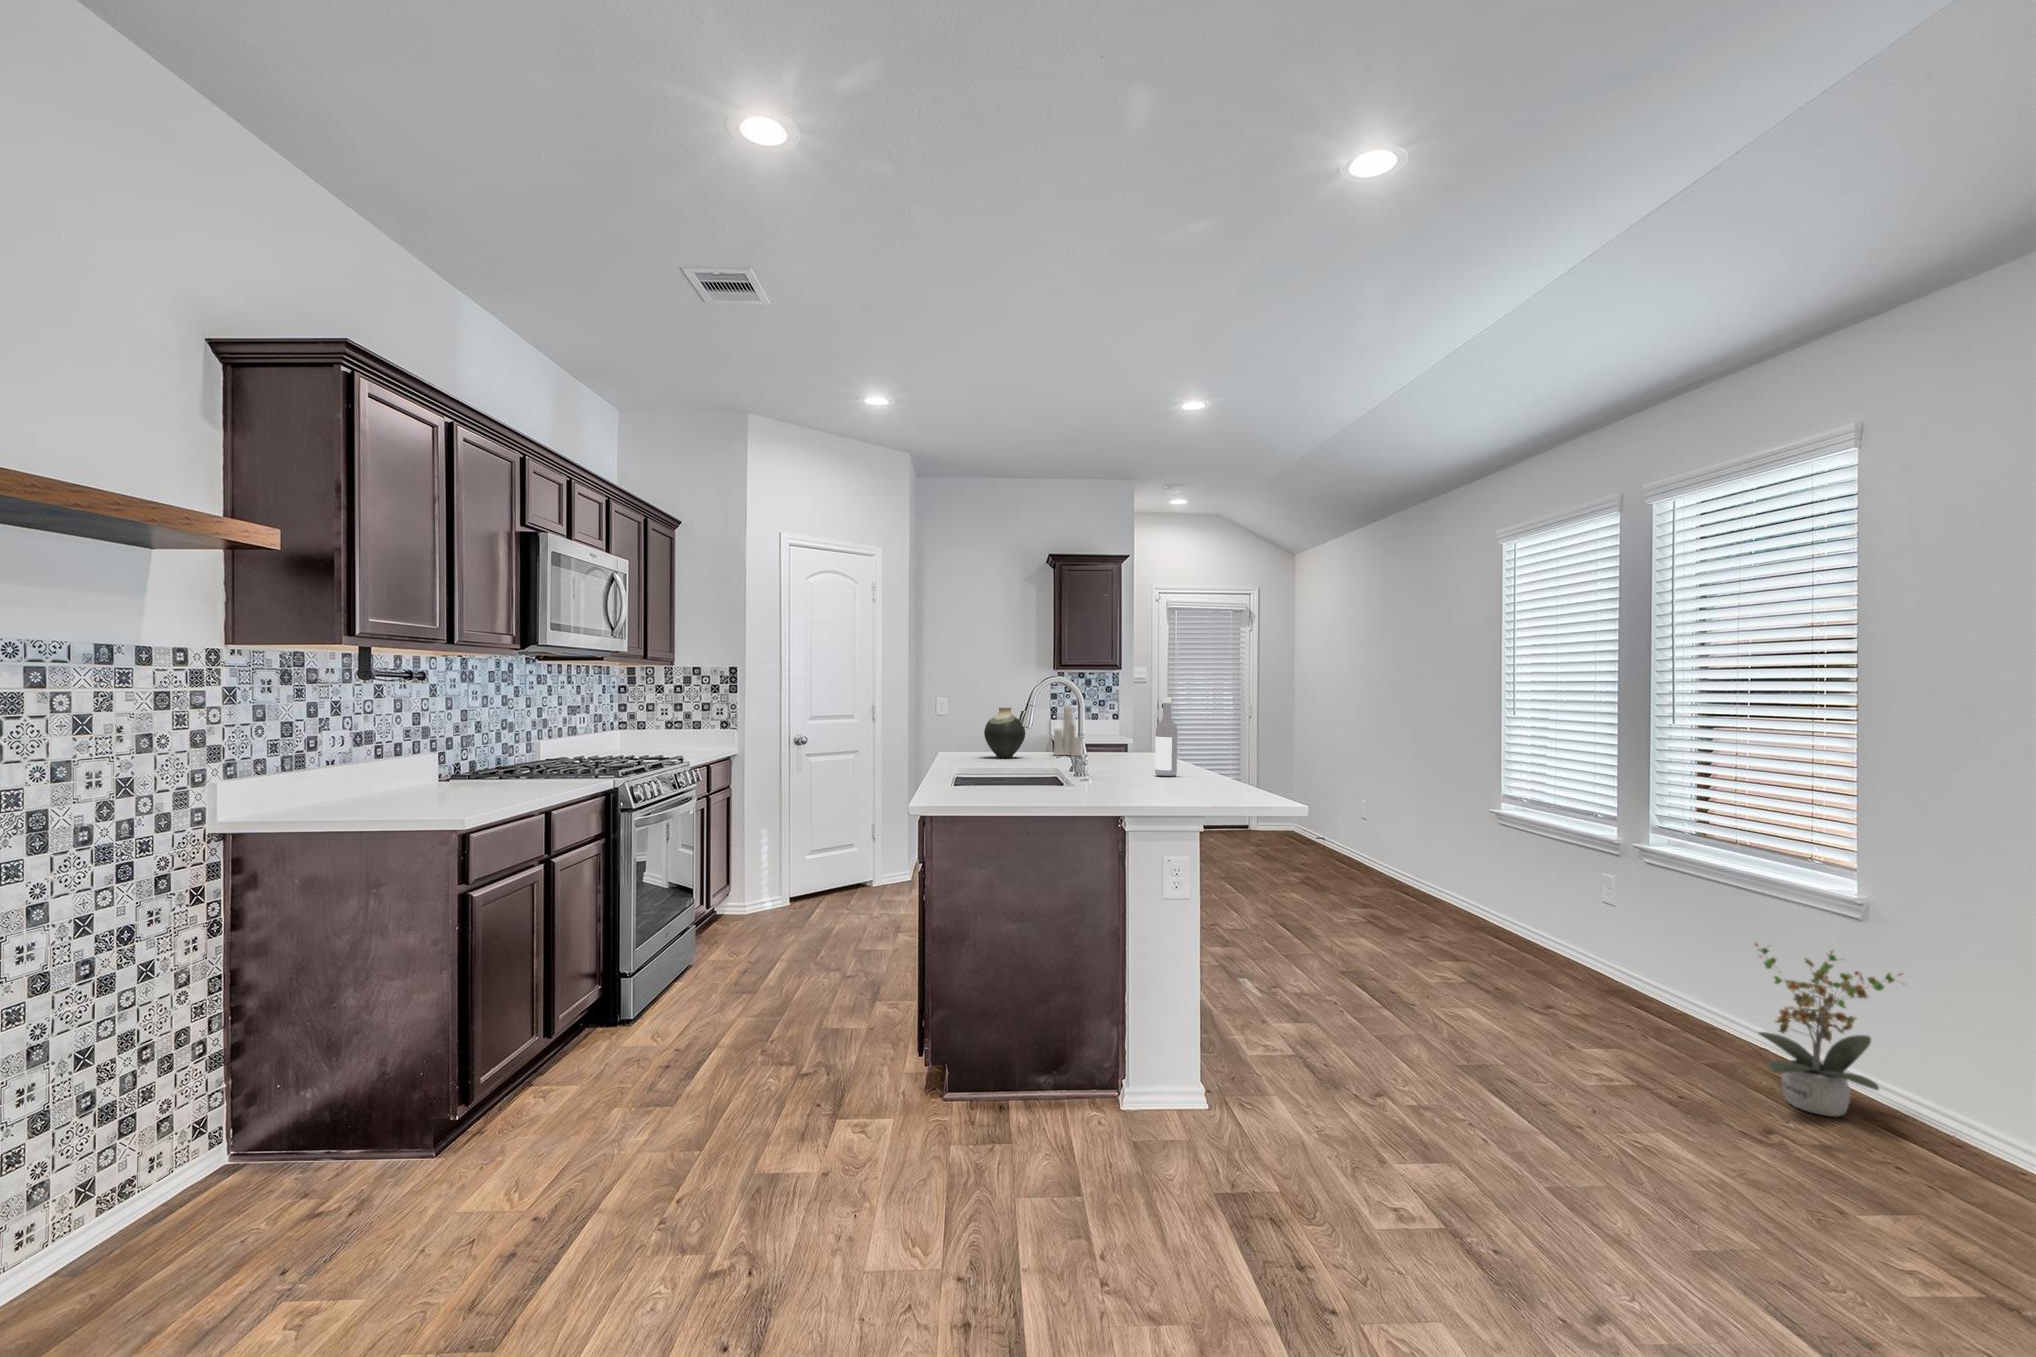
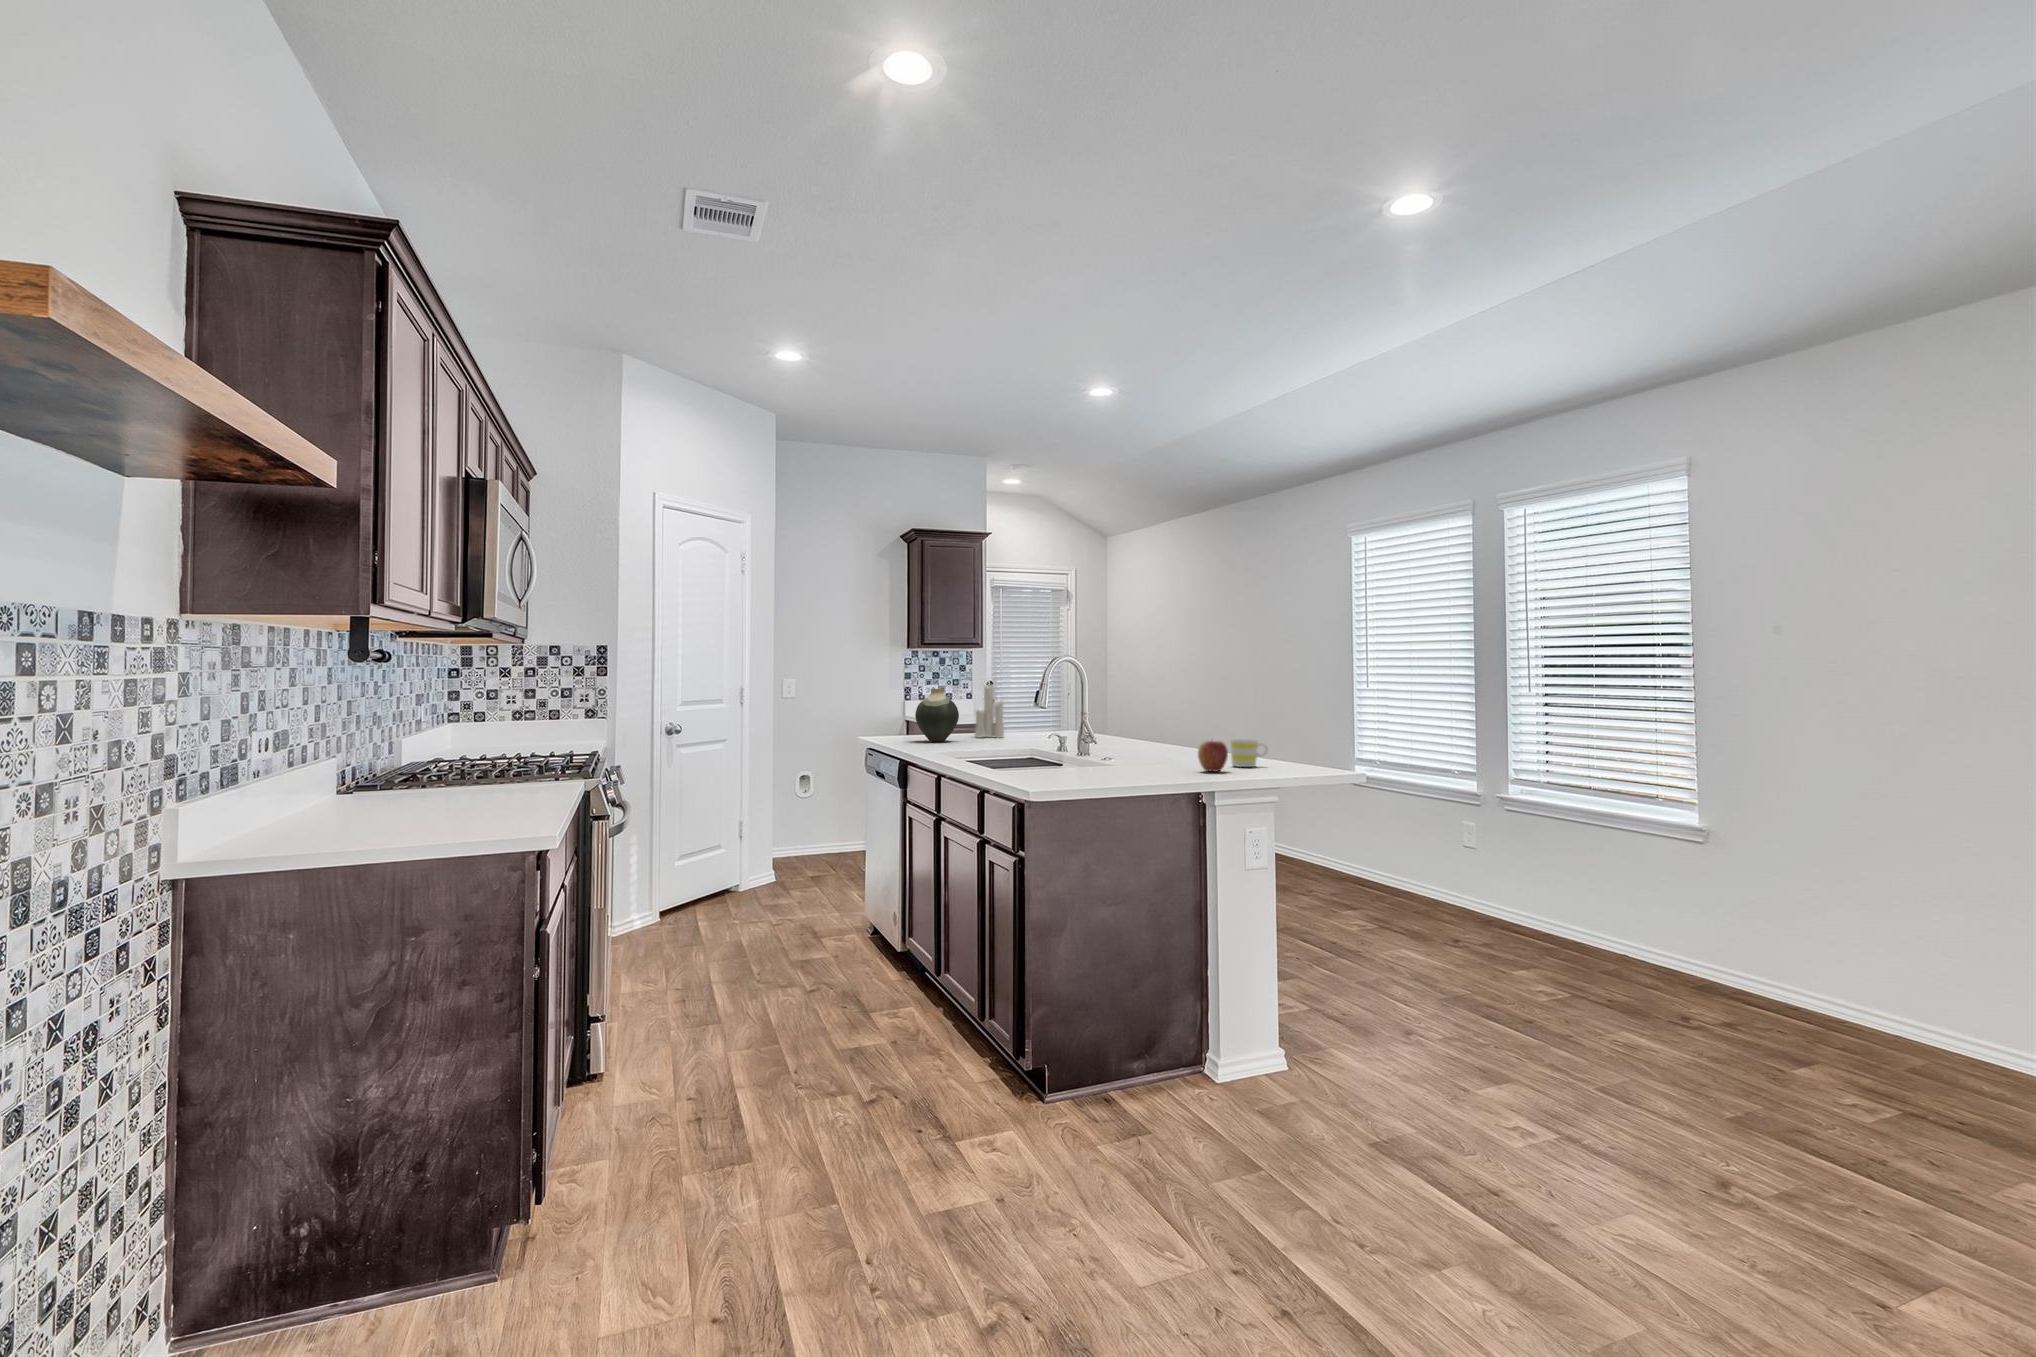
wine bottle: present [1155,697,1177,776] -> none [1154,676,1176,753]
apple: none [1116,762,1146,795] -> present [1198,741,1228,772]
mug: none [1171,763,1209,792] -> present [1231,739,1268,767]
potted plant: present [1755,943,1902,1116] -> none [1630,869,1742,1000]

